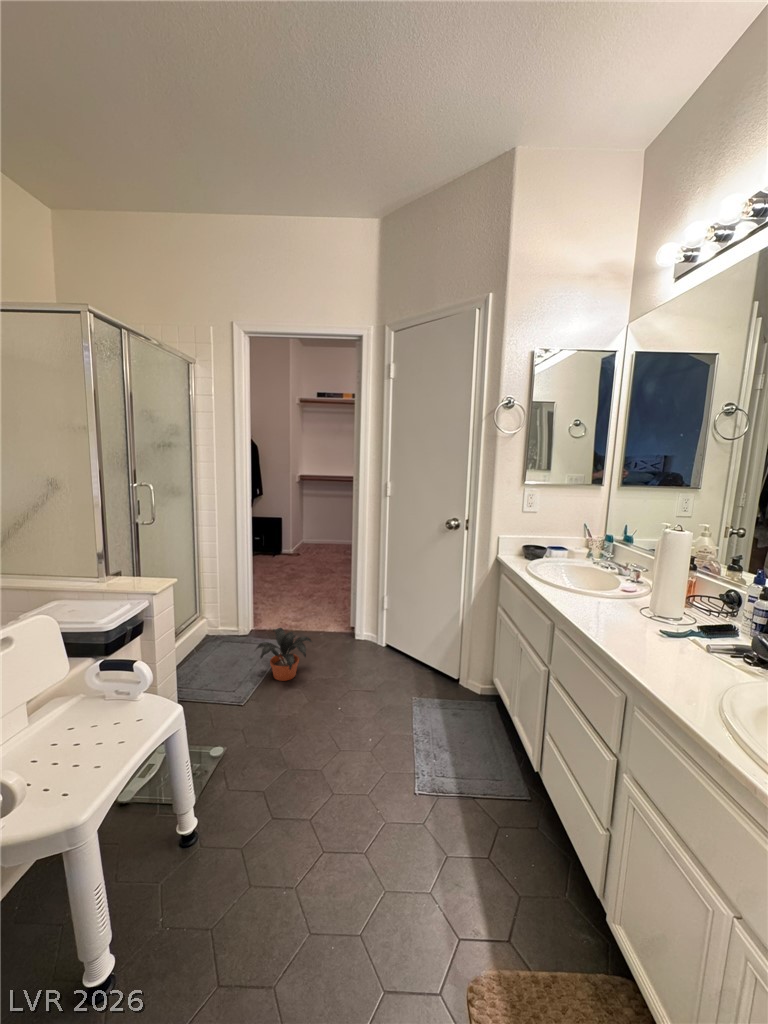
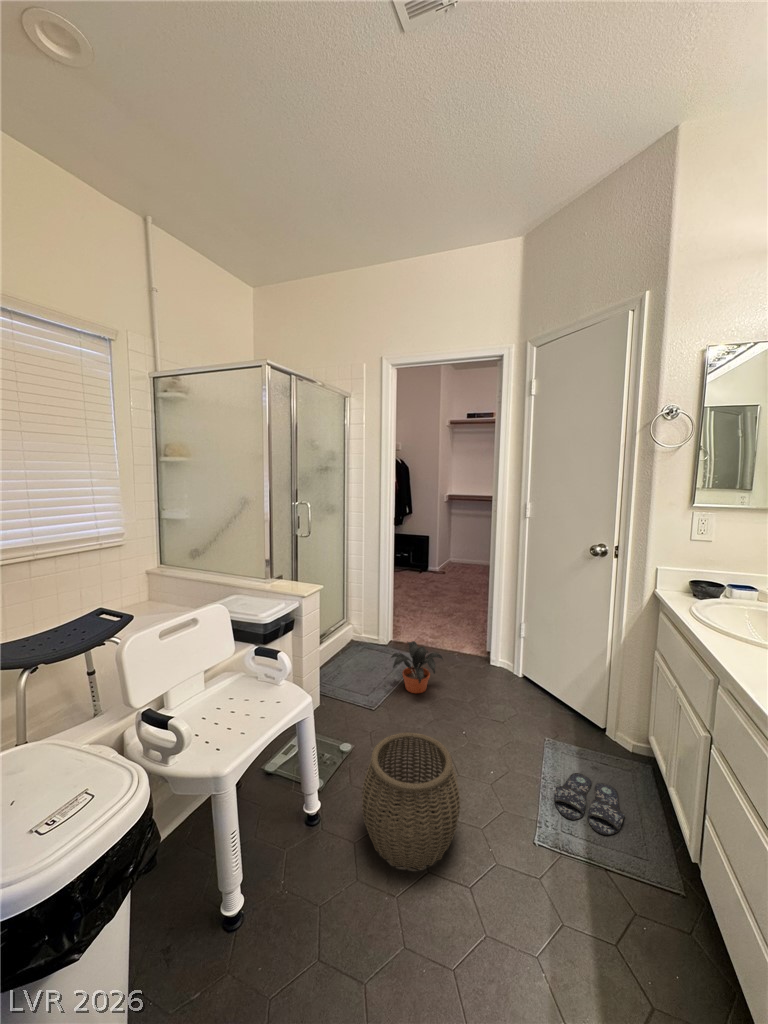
woven basket: none [246,719,349,856] -> present [362,733,460,869]
slippers: none [425,723,482,770] -> present [554,773,625,835]

